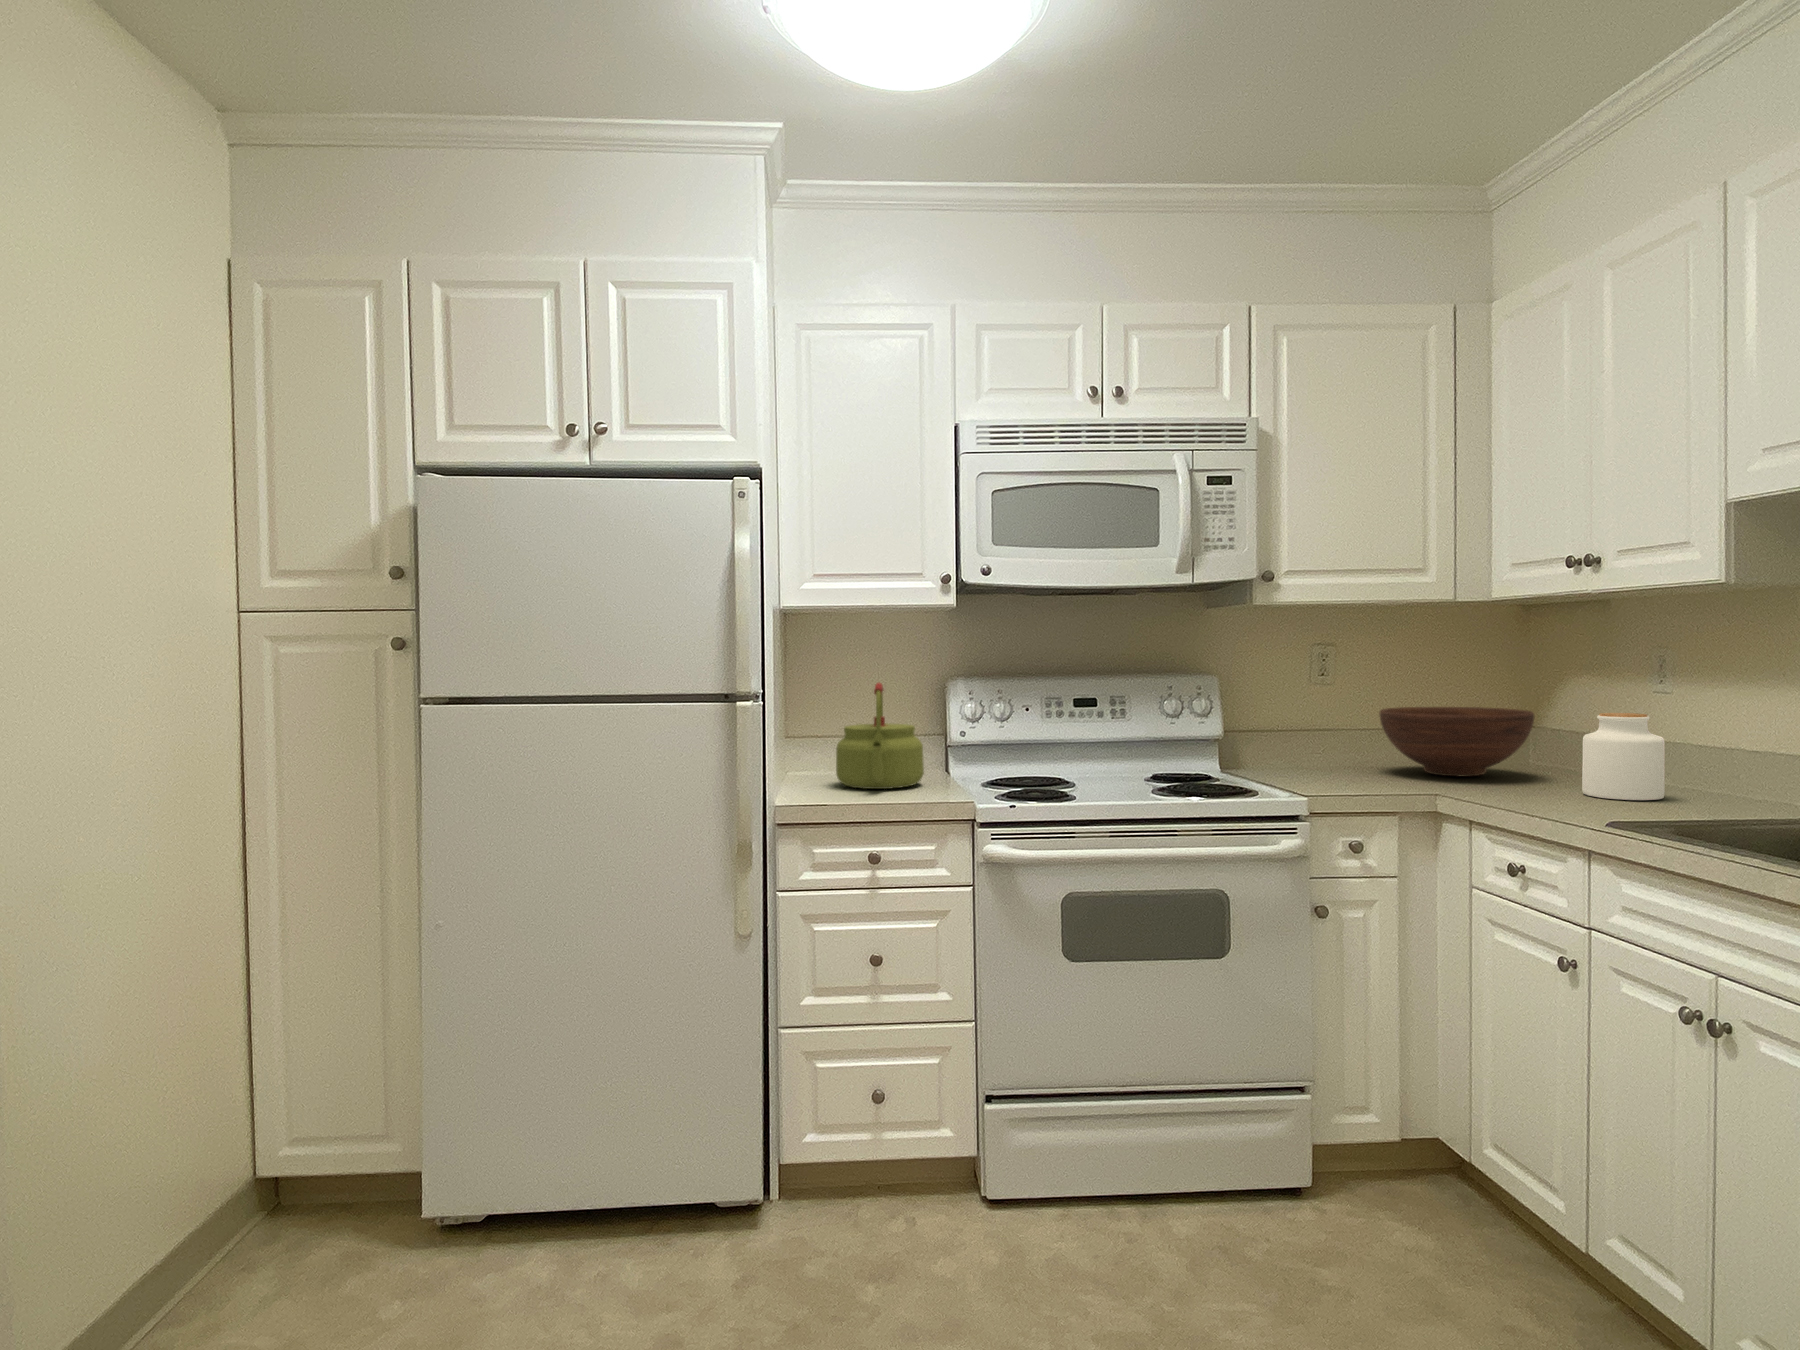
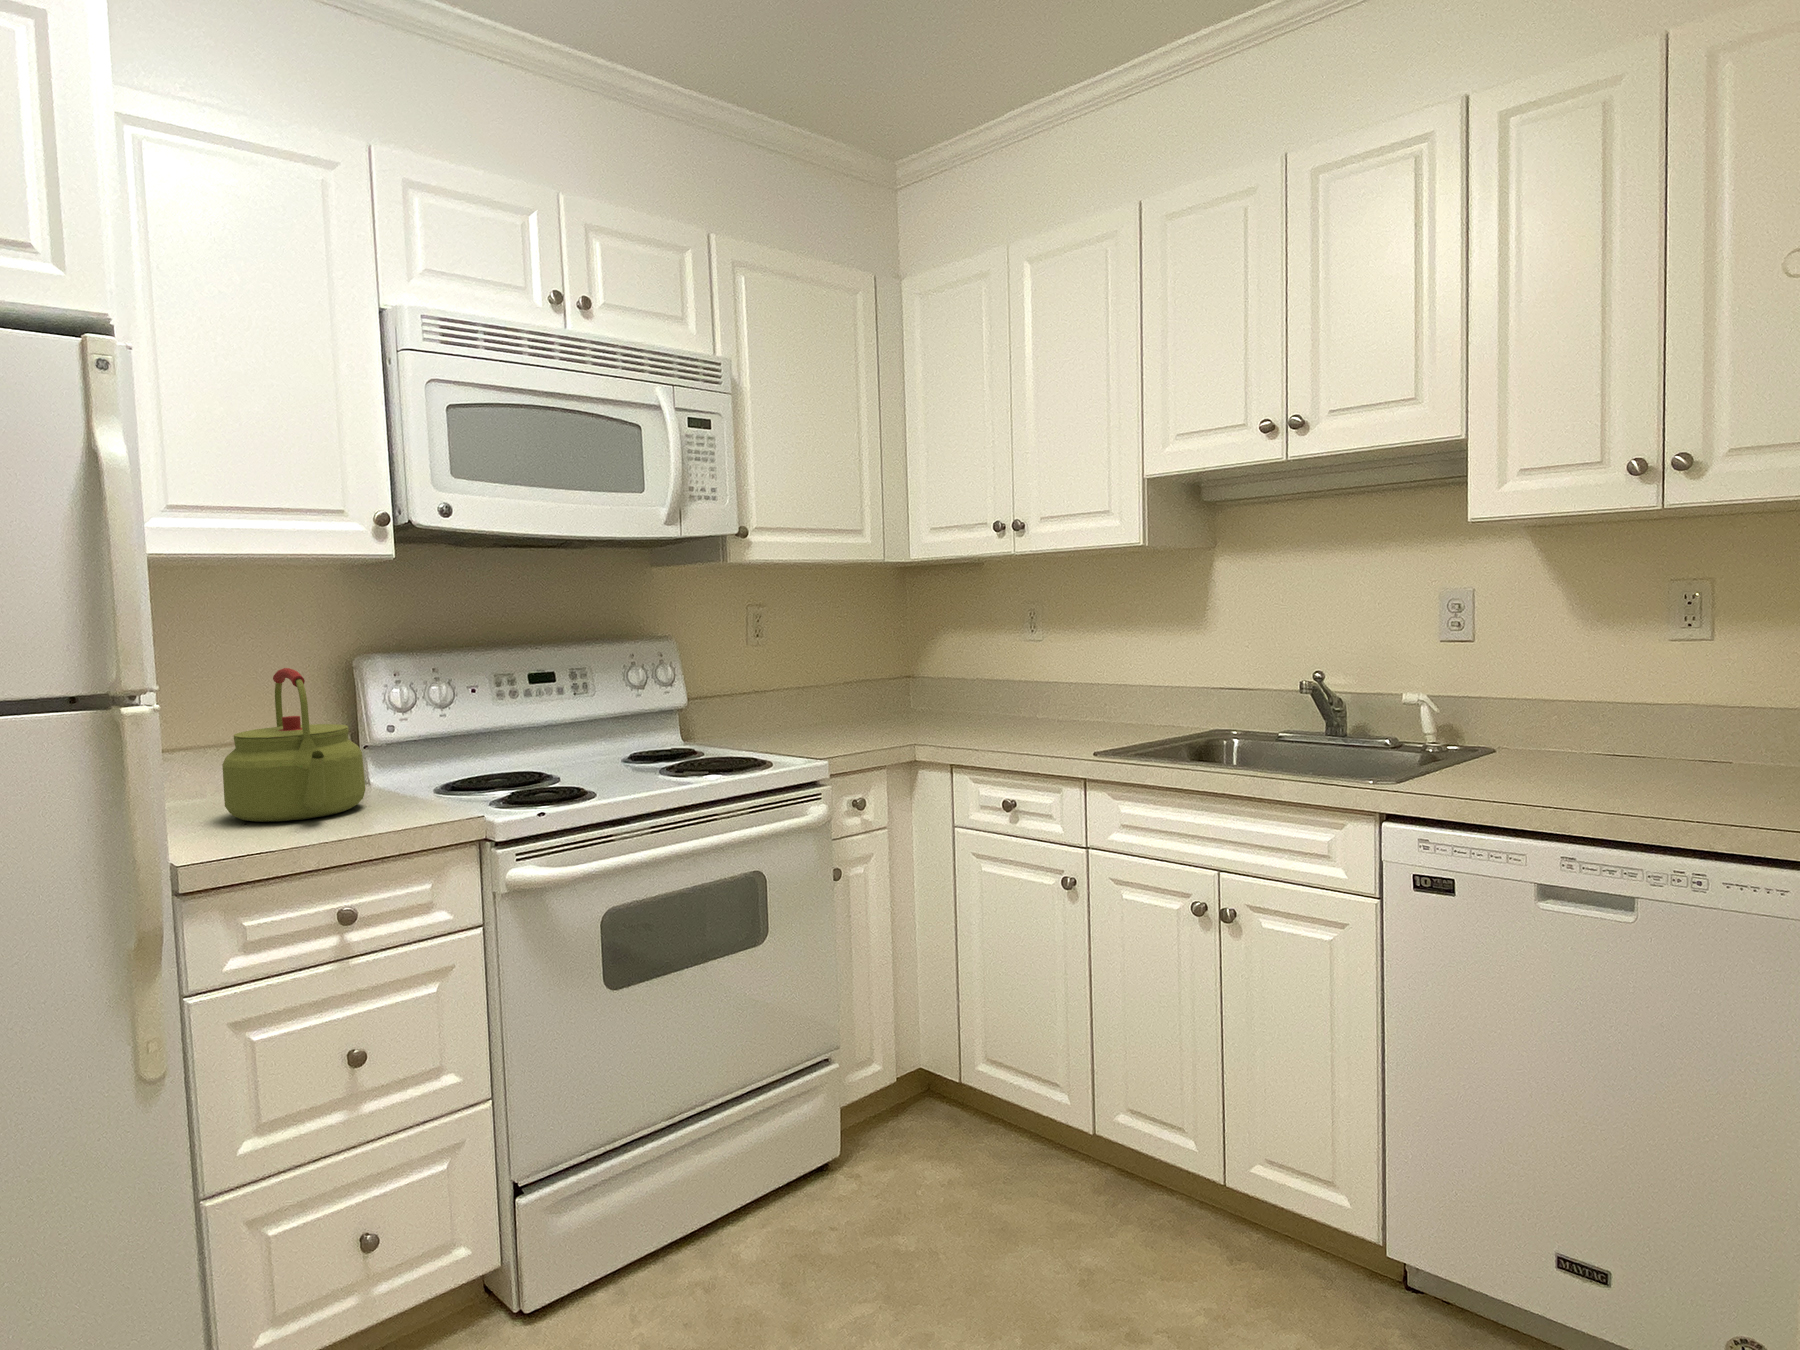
fruit bowl: present [1380,707,1535,776] -> none [823,660,954,727]
jar: present [1582,713,1665,800] -> none [1009,658,1069,733]

